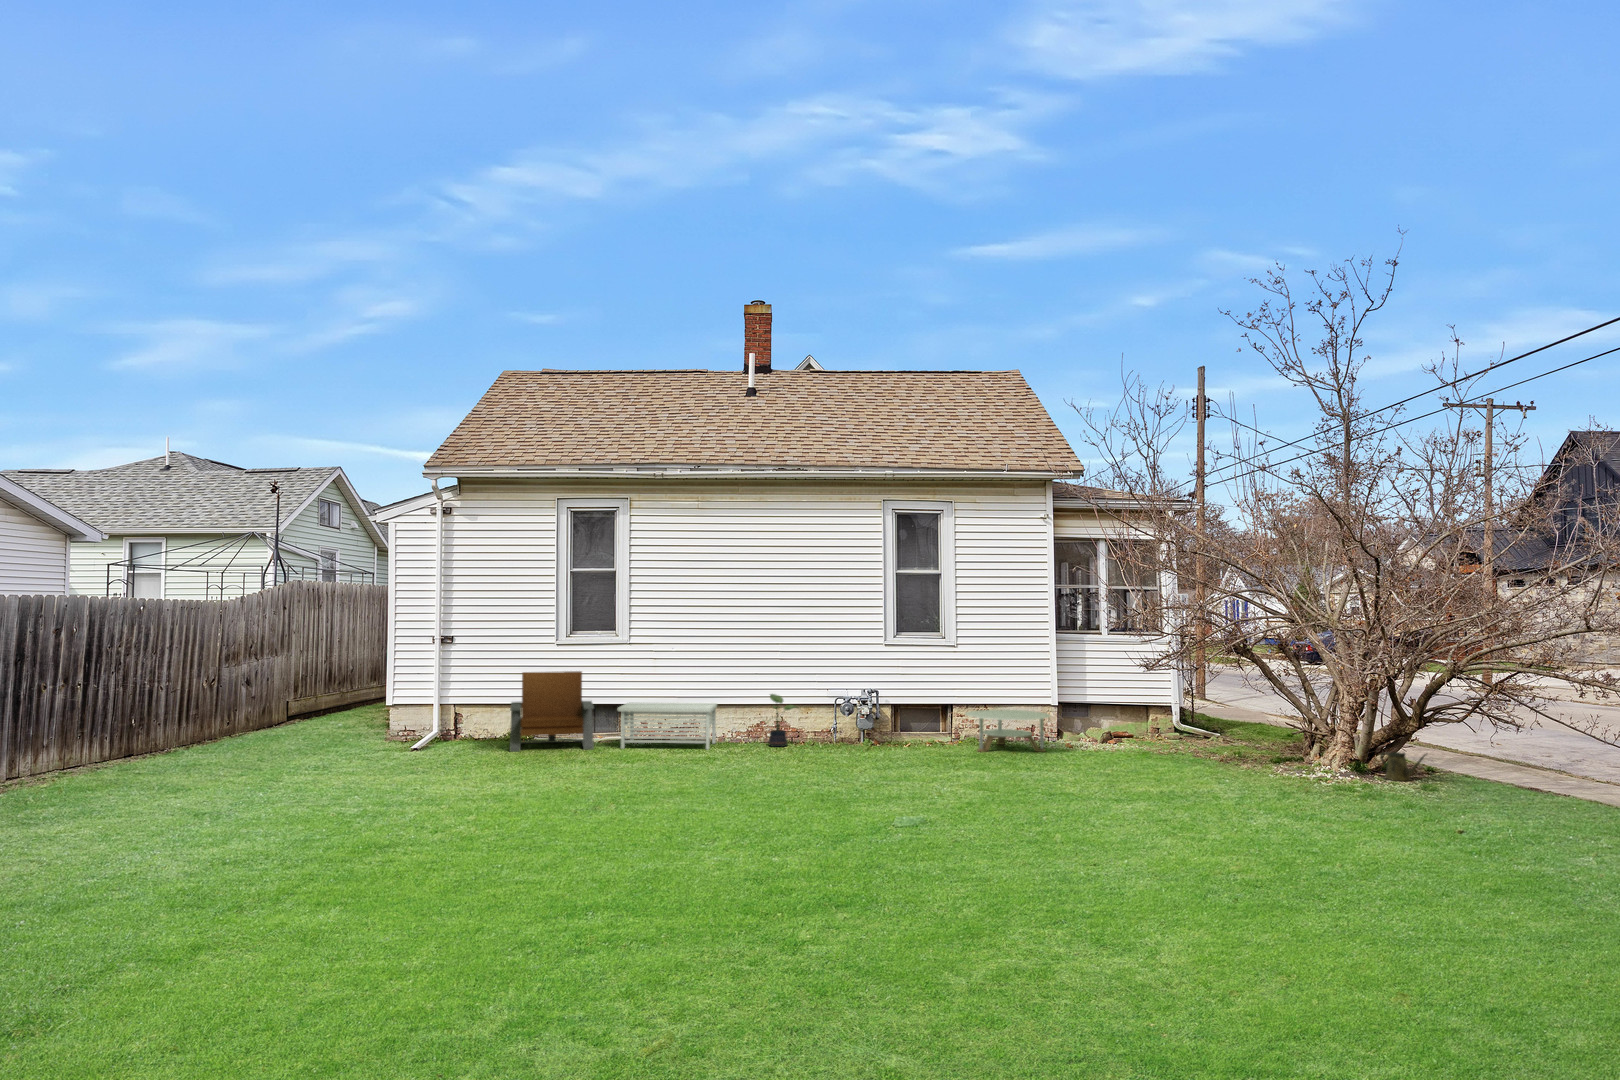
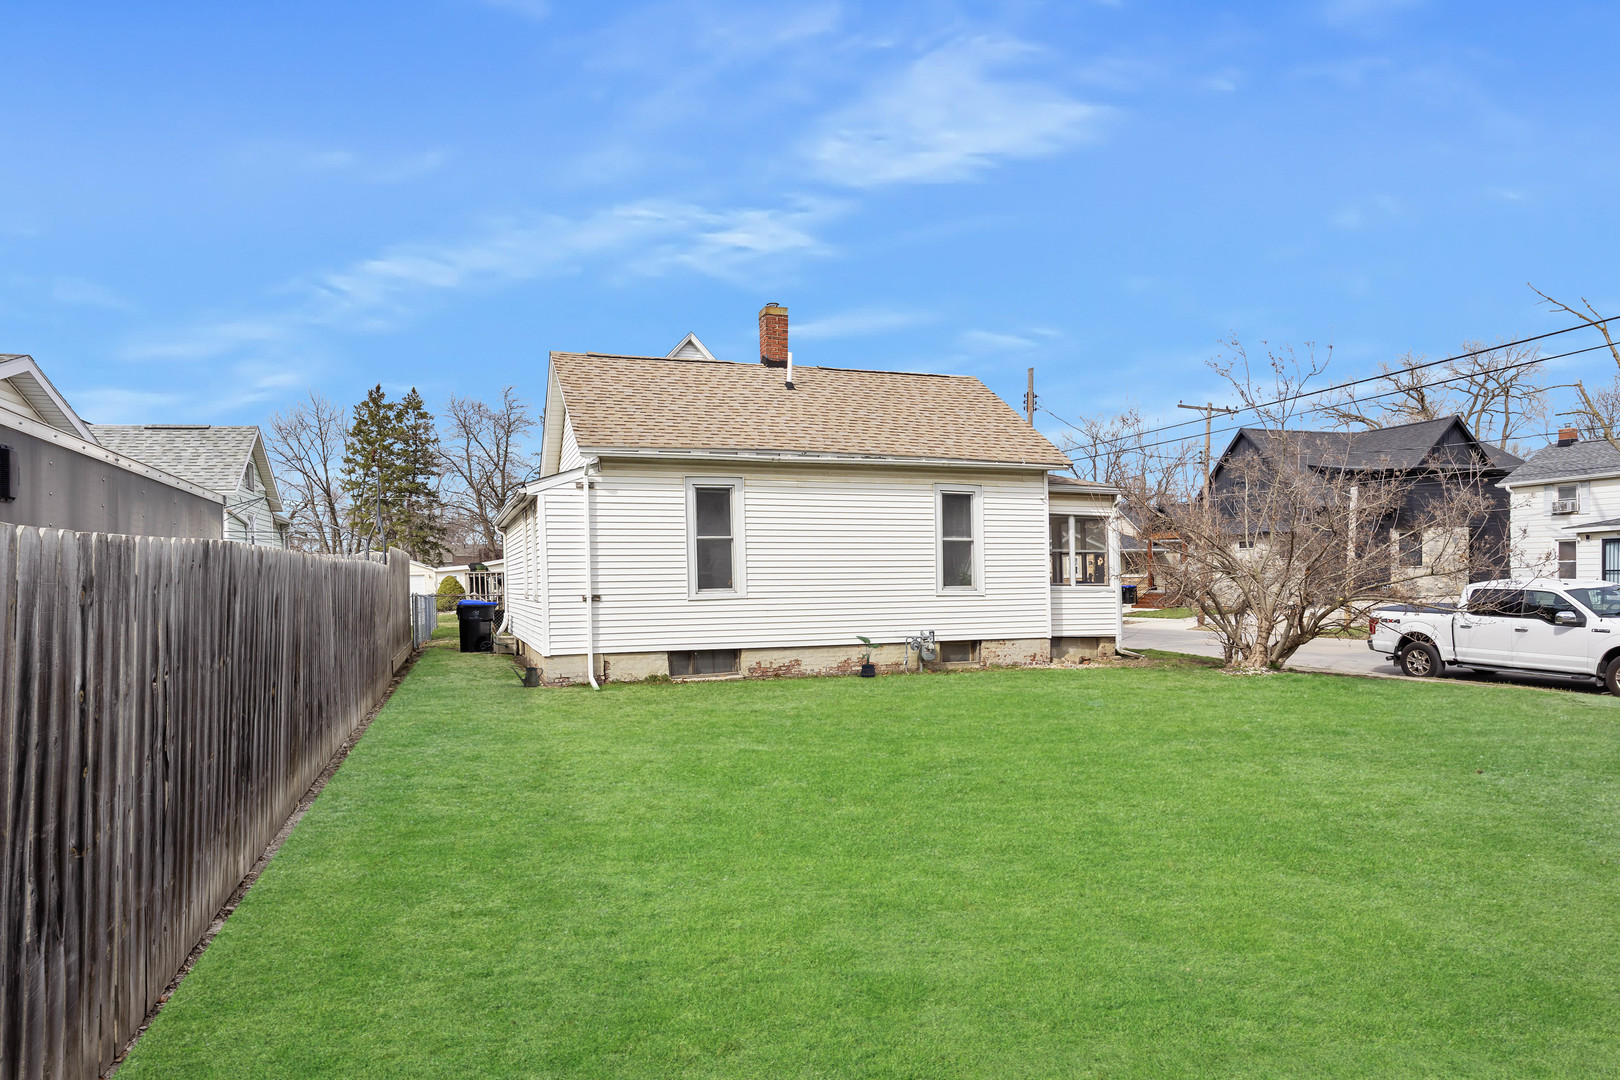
lounge chair: present [510,671,594,752] -> none [655,622,739,690]
storage bench: present [617,702,717,749] -> none [746,645,828,684]
round table: present [965,710,1050,752] -> none [999,643,1063,674]
watering can: present [1380,752,1426,781] -> present [510,667,543,687]

